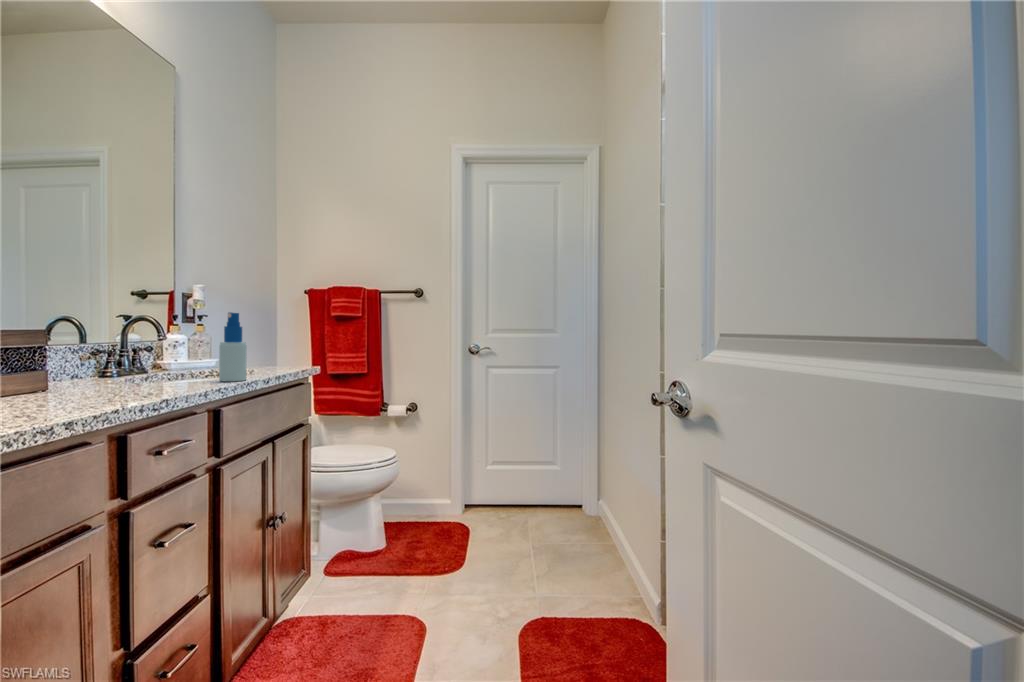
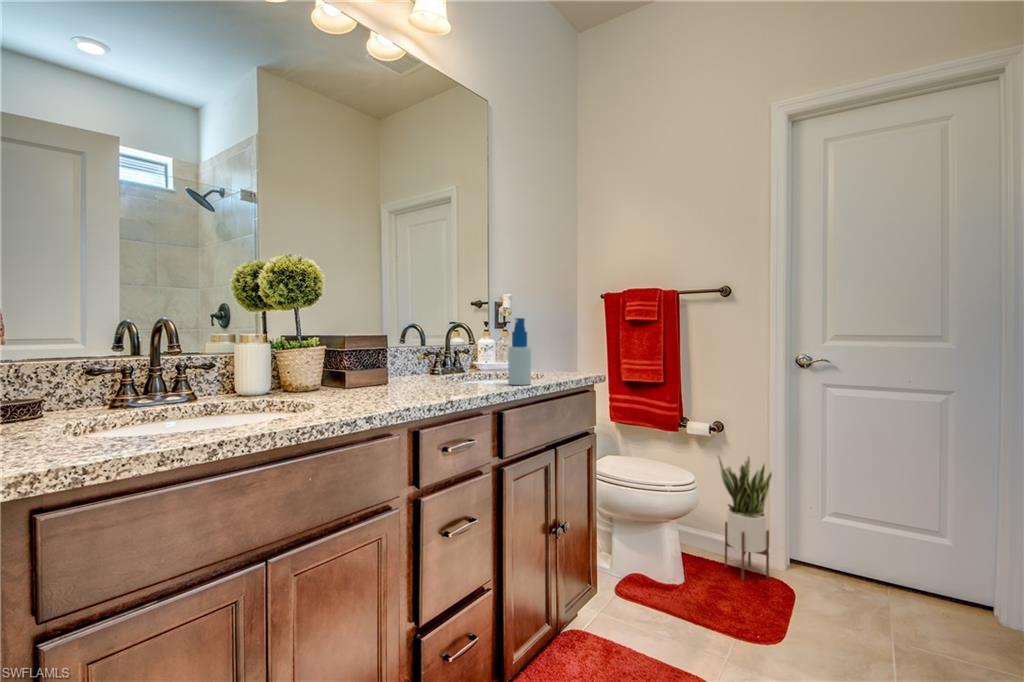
potted plant: none [413,430,453,533] -> present [718,455,772,581]

